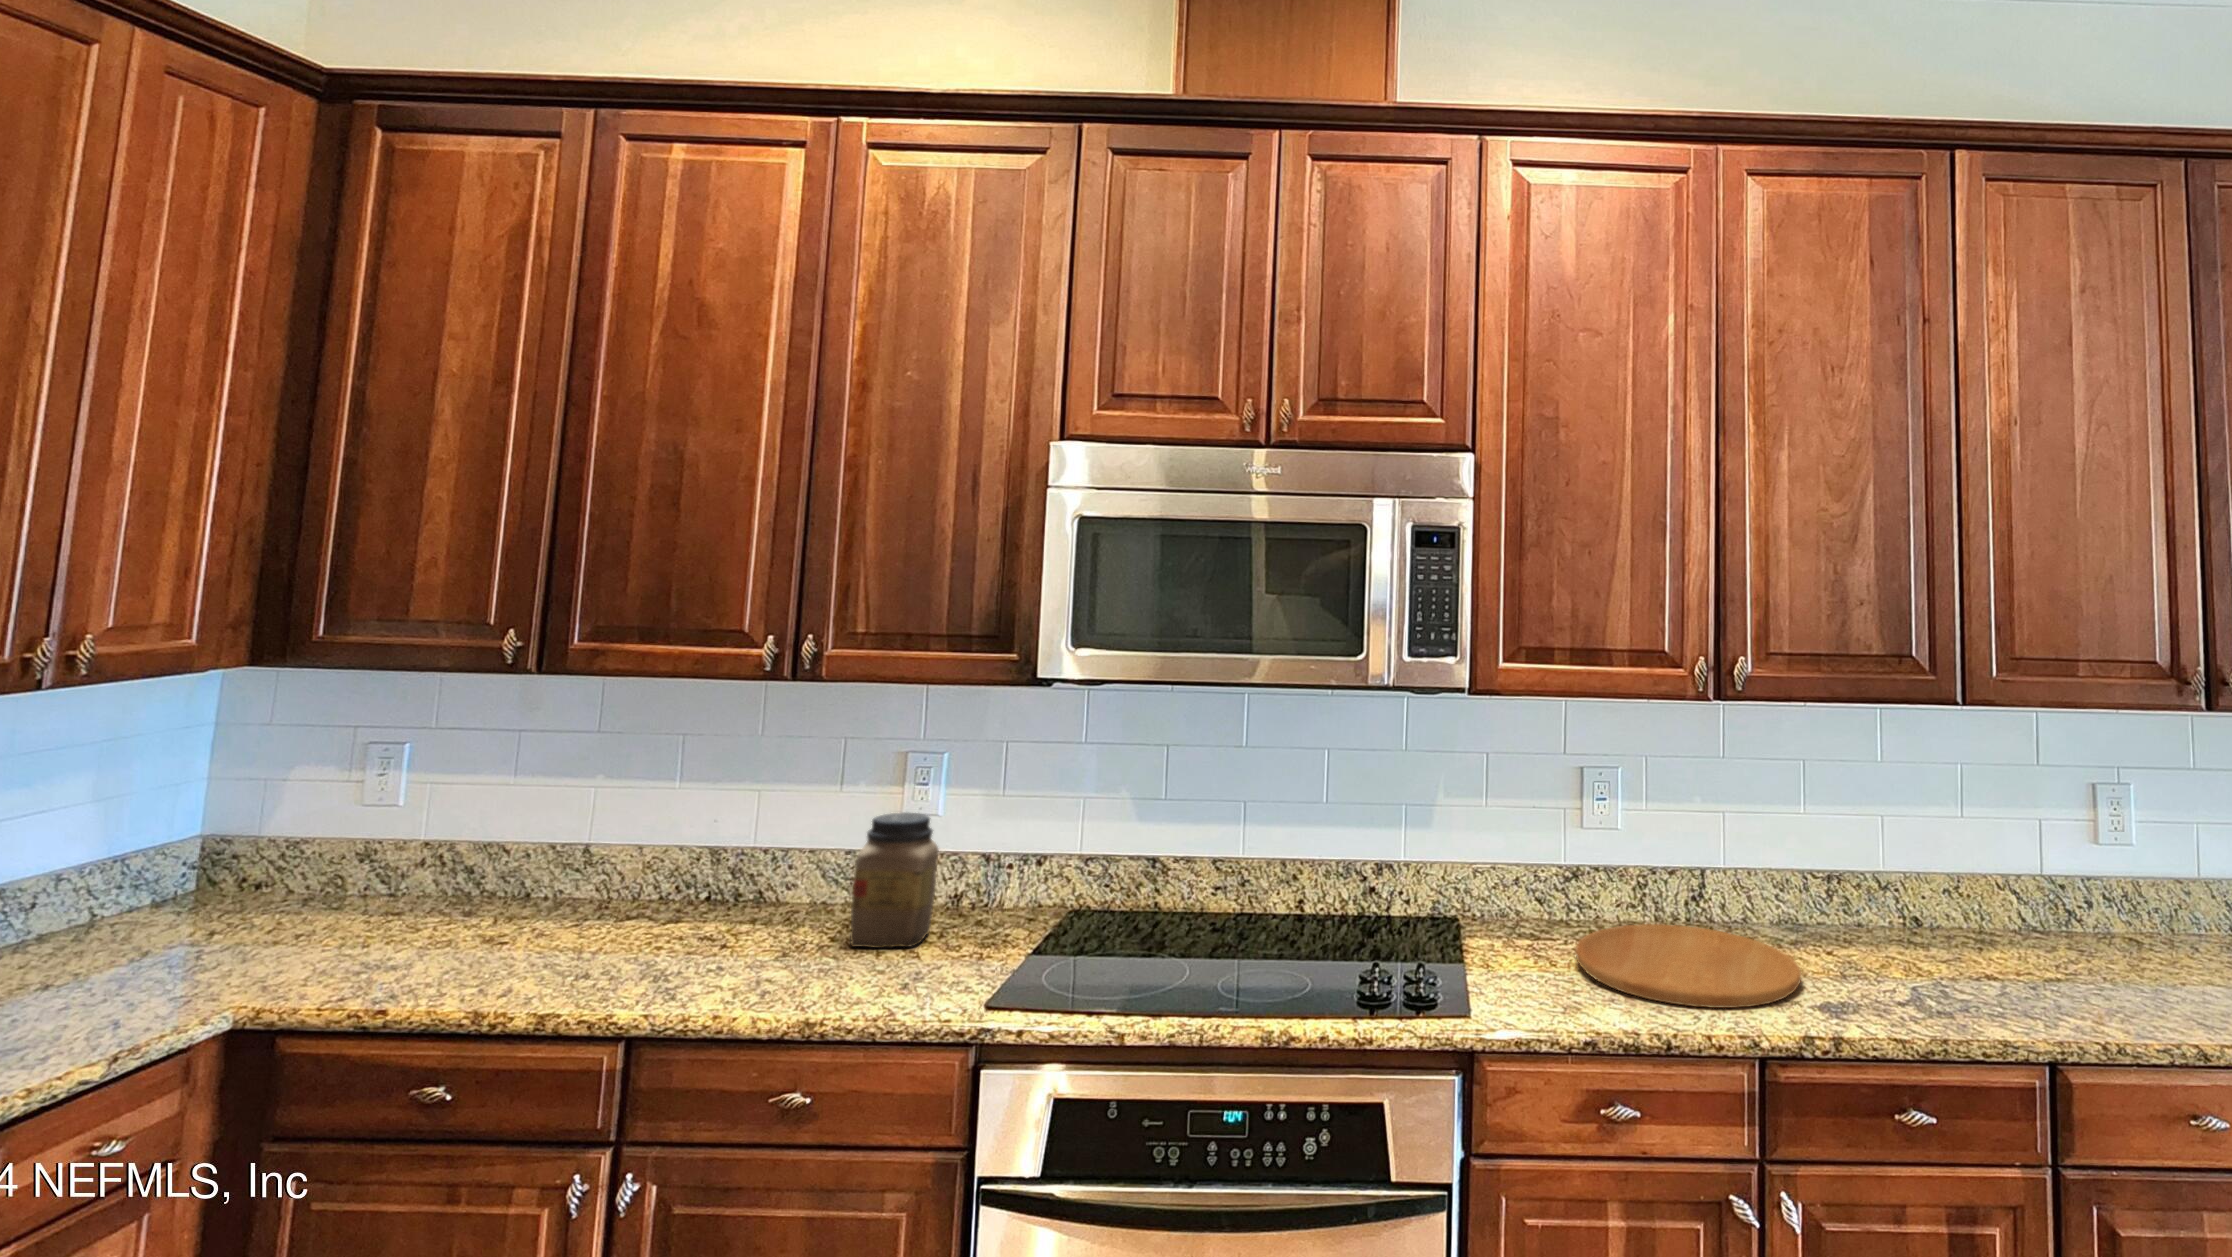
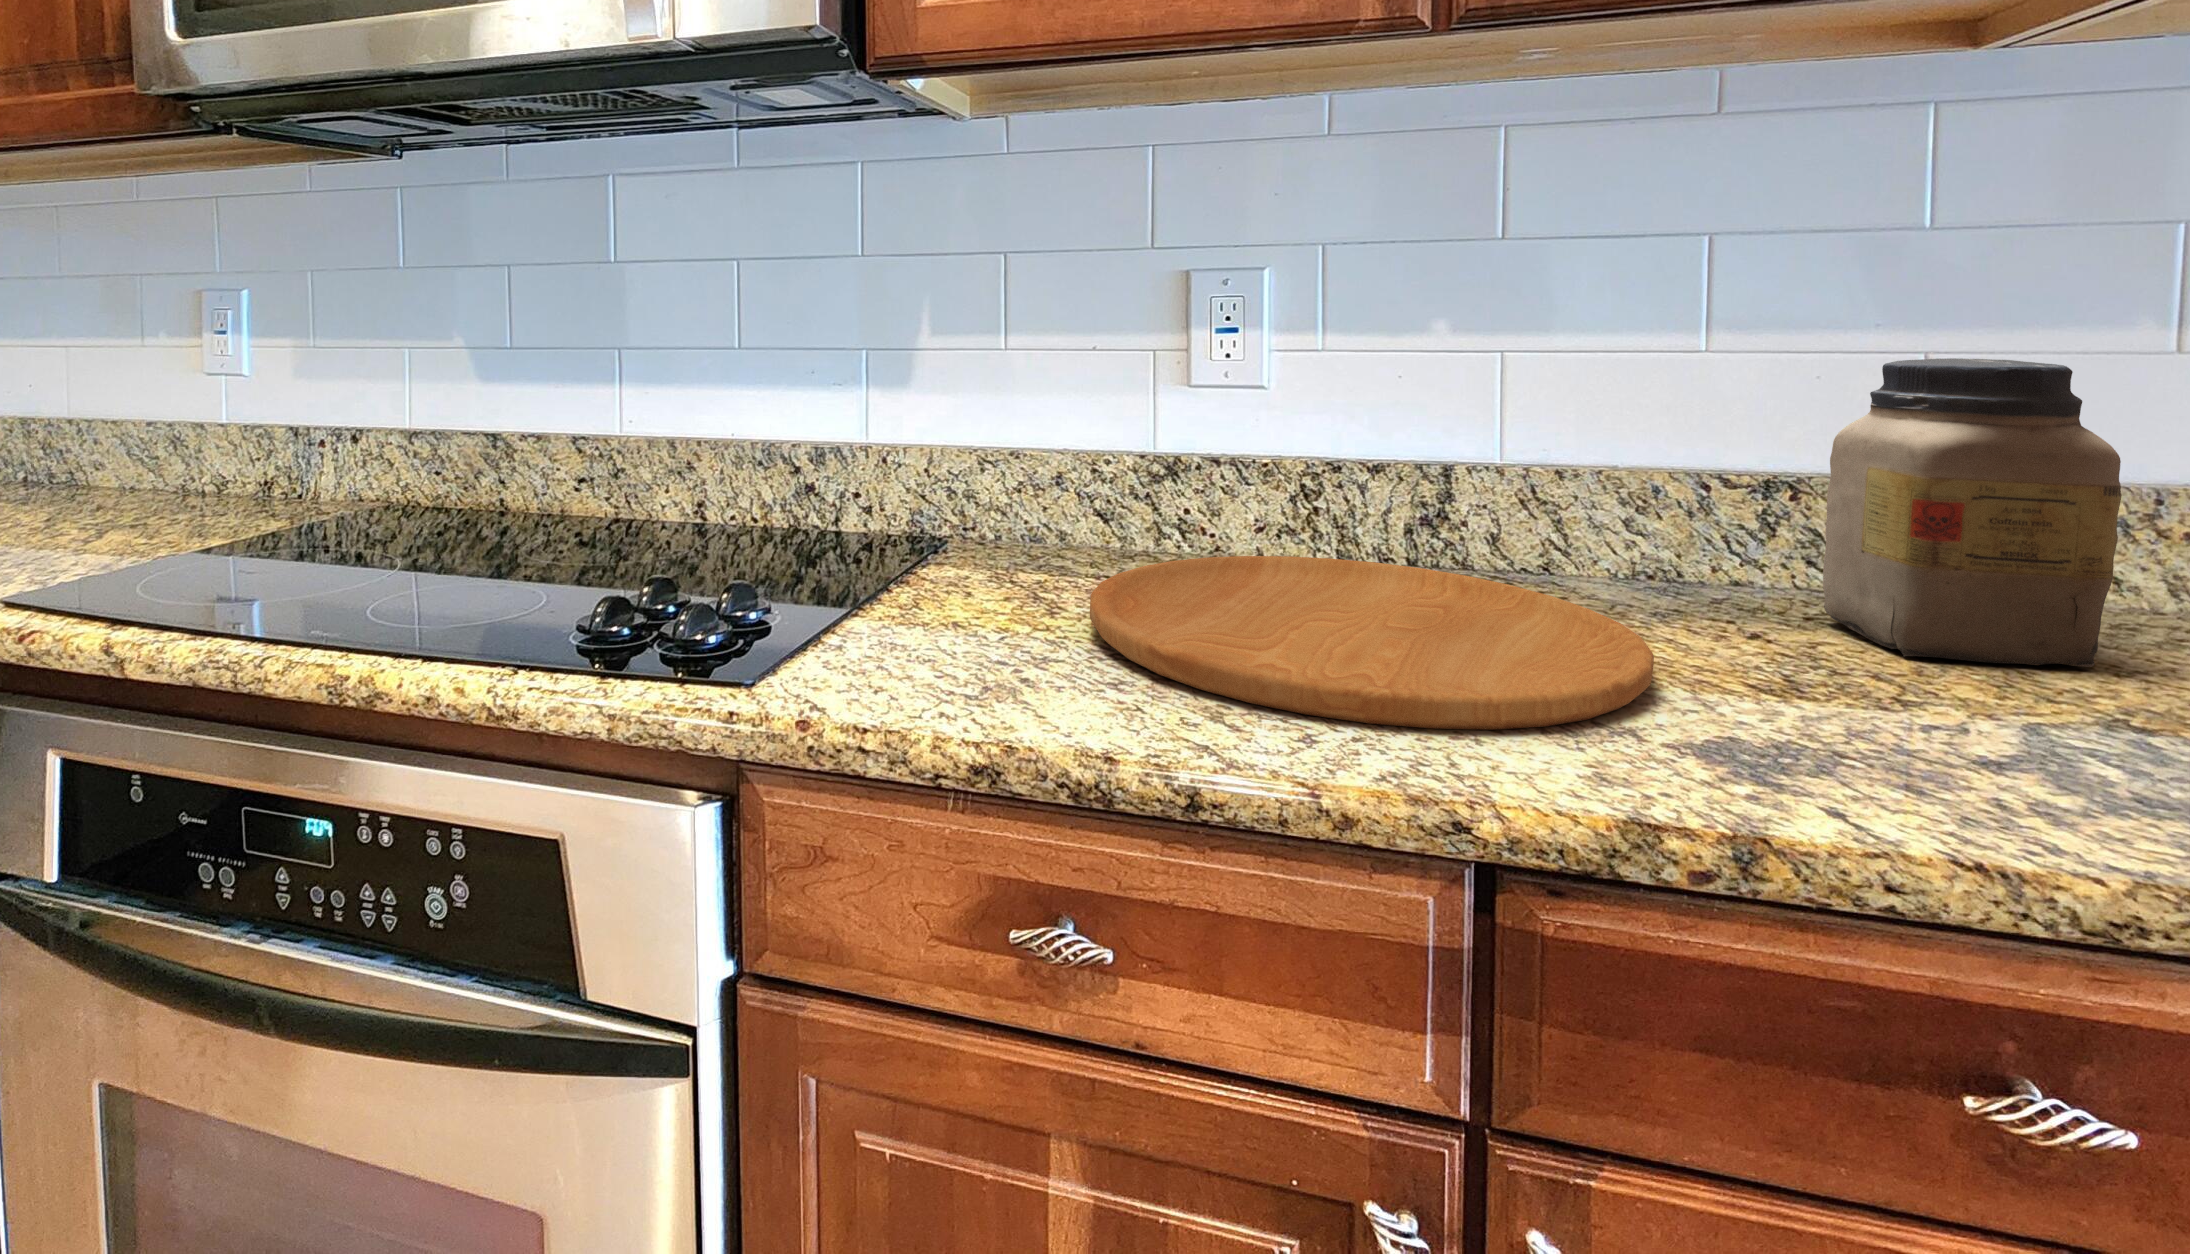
jar: present [850,812,939,948] -> present [1823,358,2122,667]

